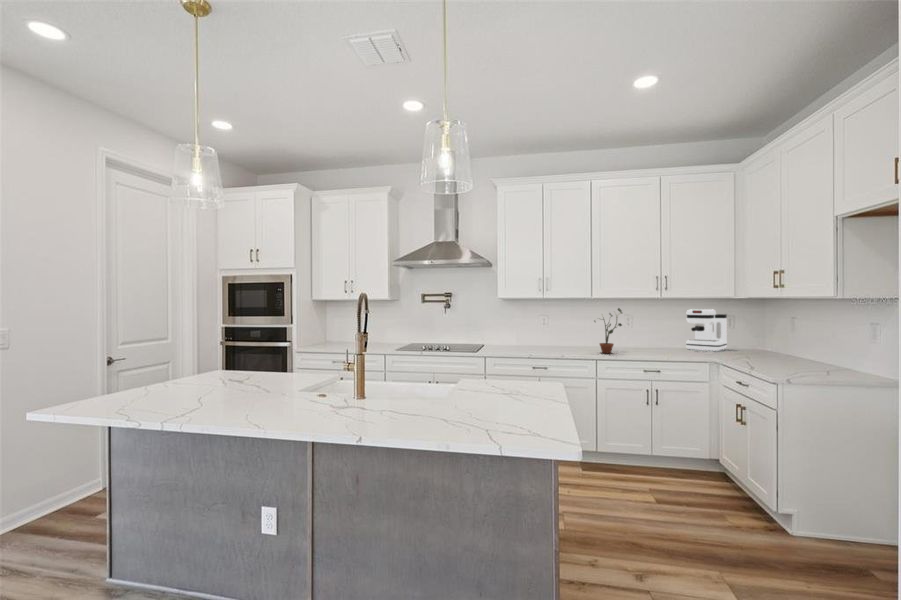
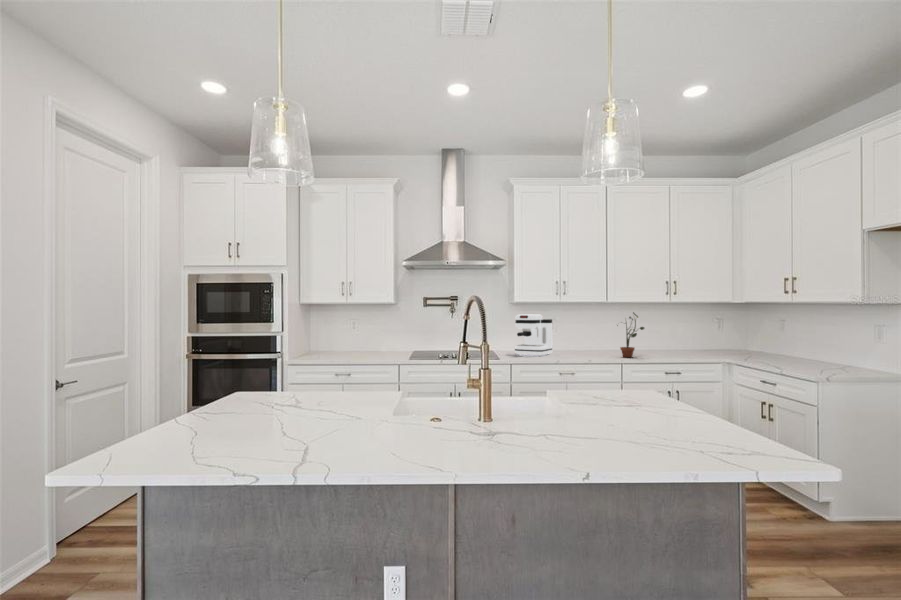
coffee maker: present [686,309,727,351] -> present [514,315,553,356]

